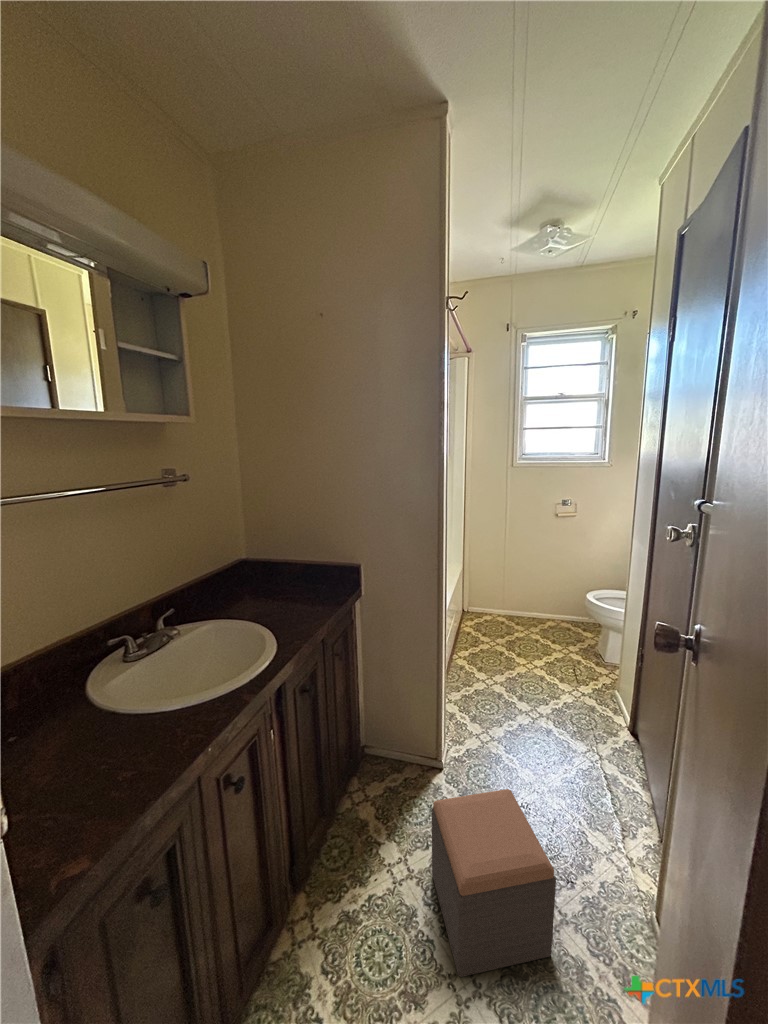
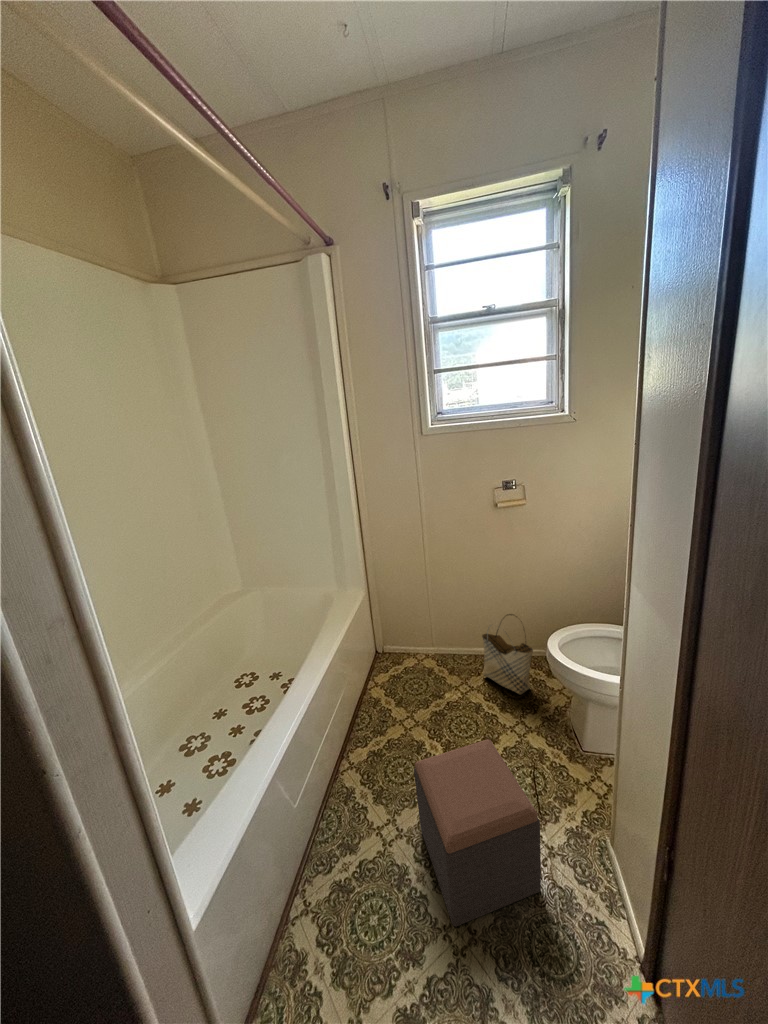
woven basket: none [505,665,560,751] -> present [482,614,533,694]

